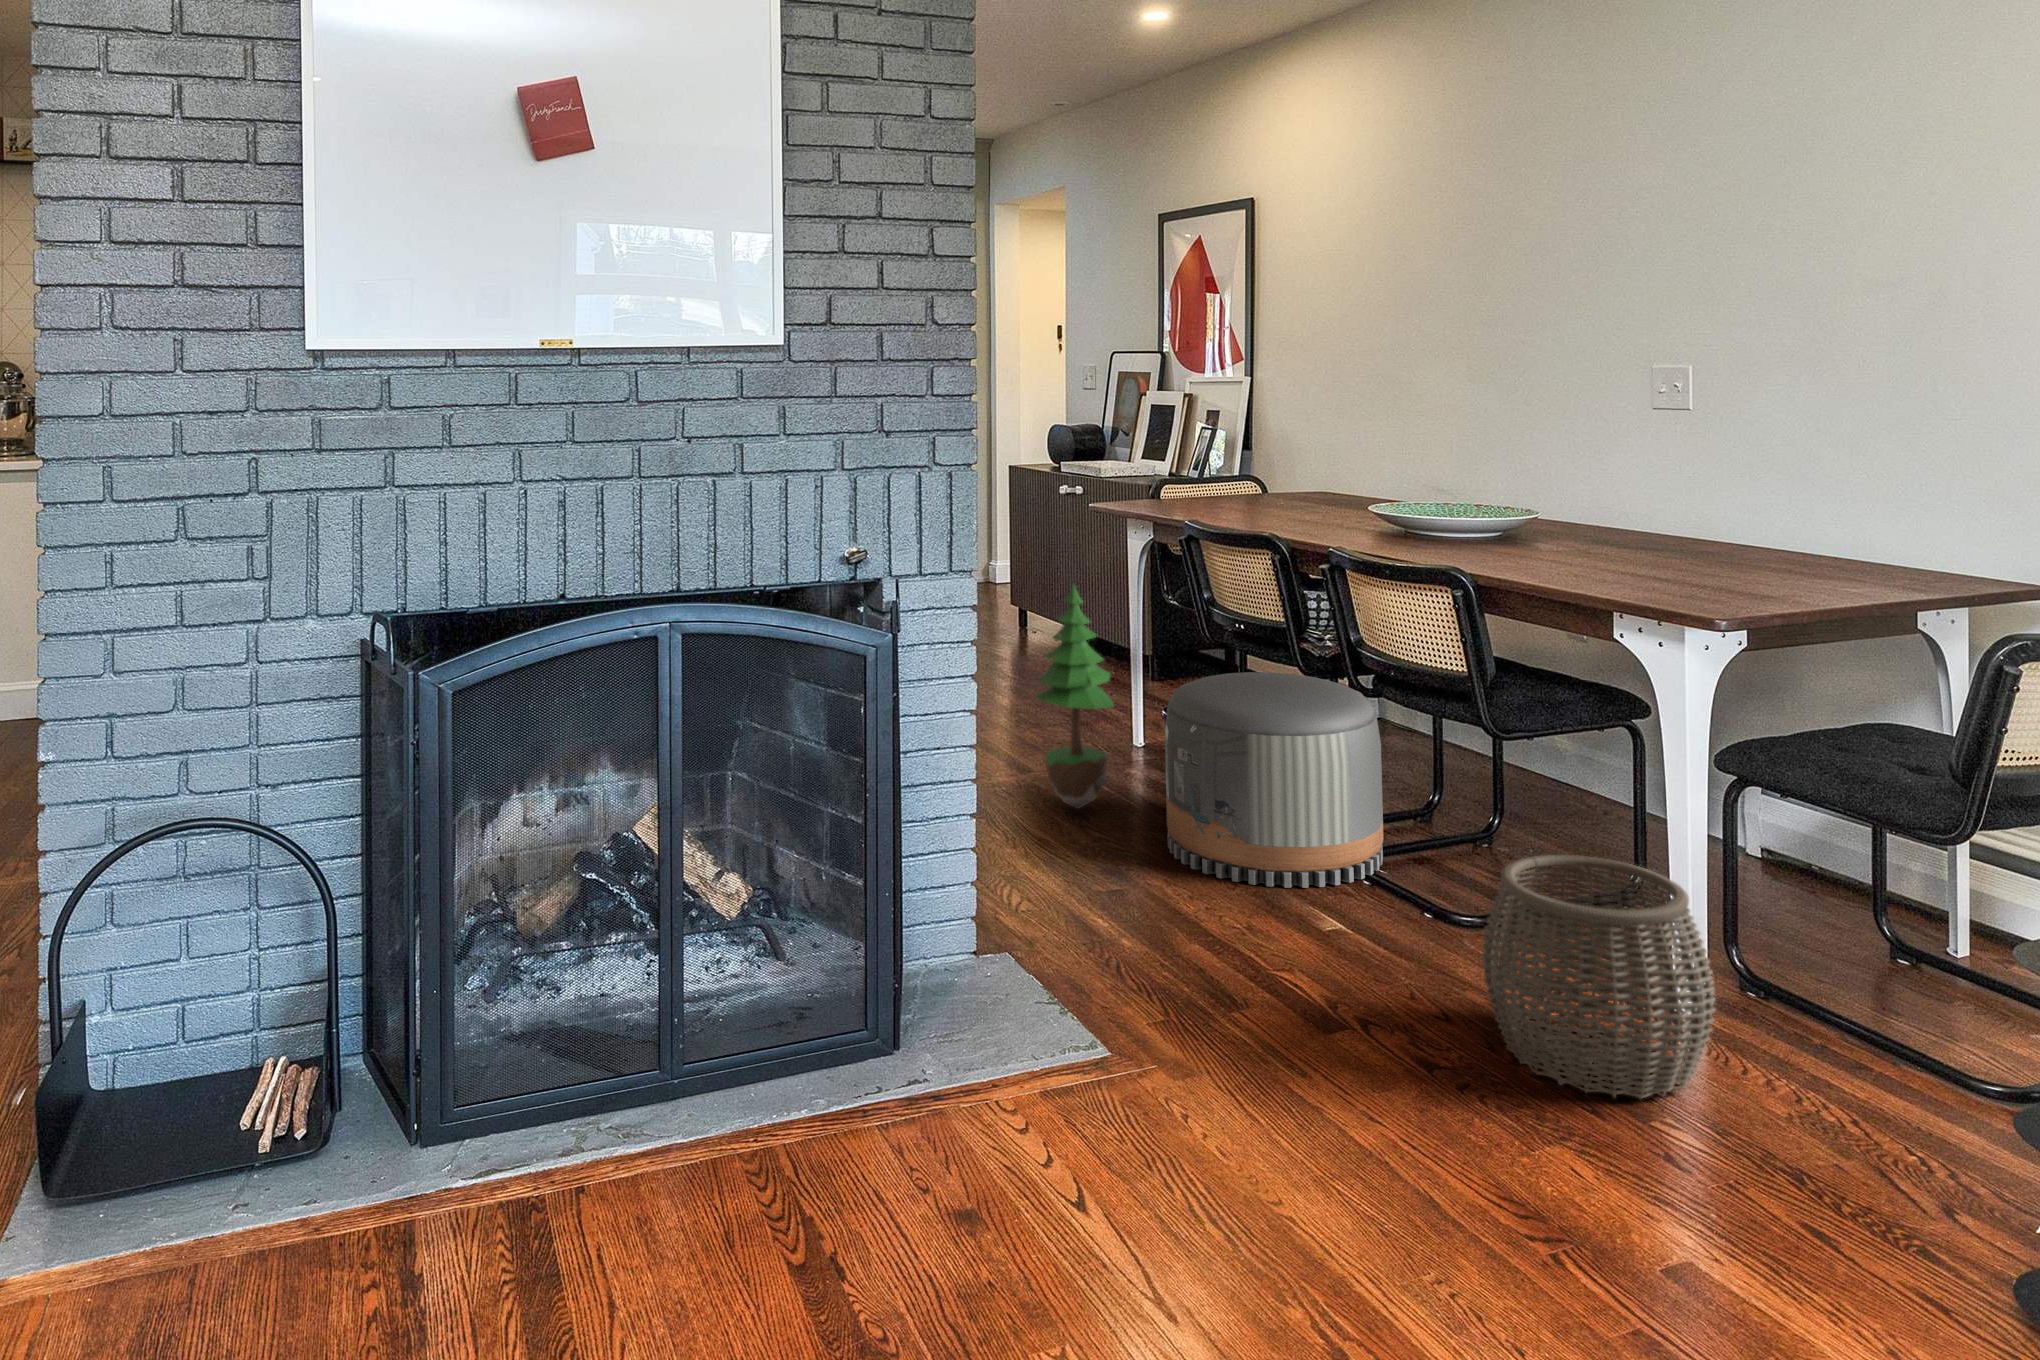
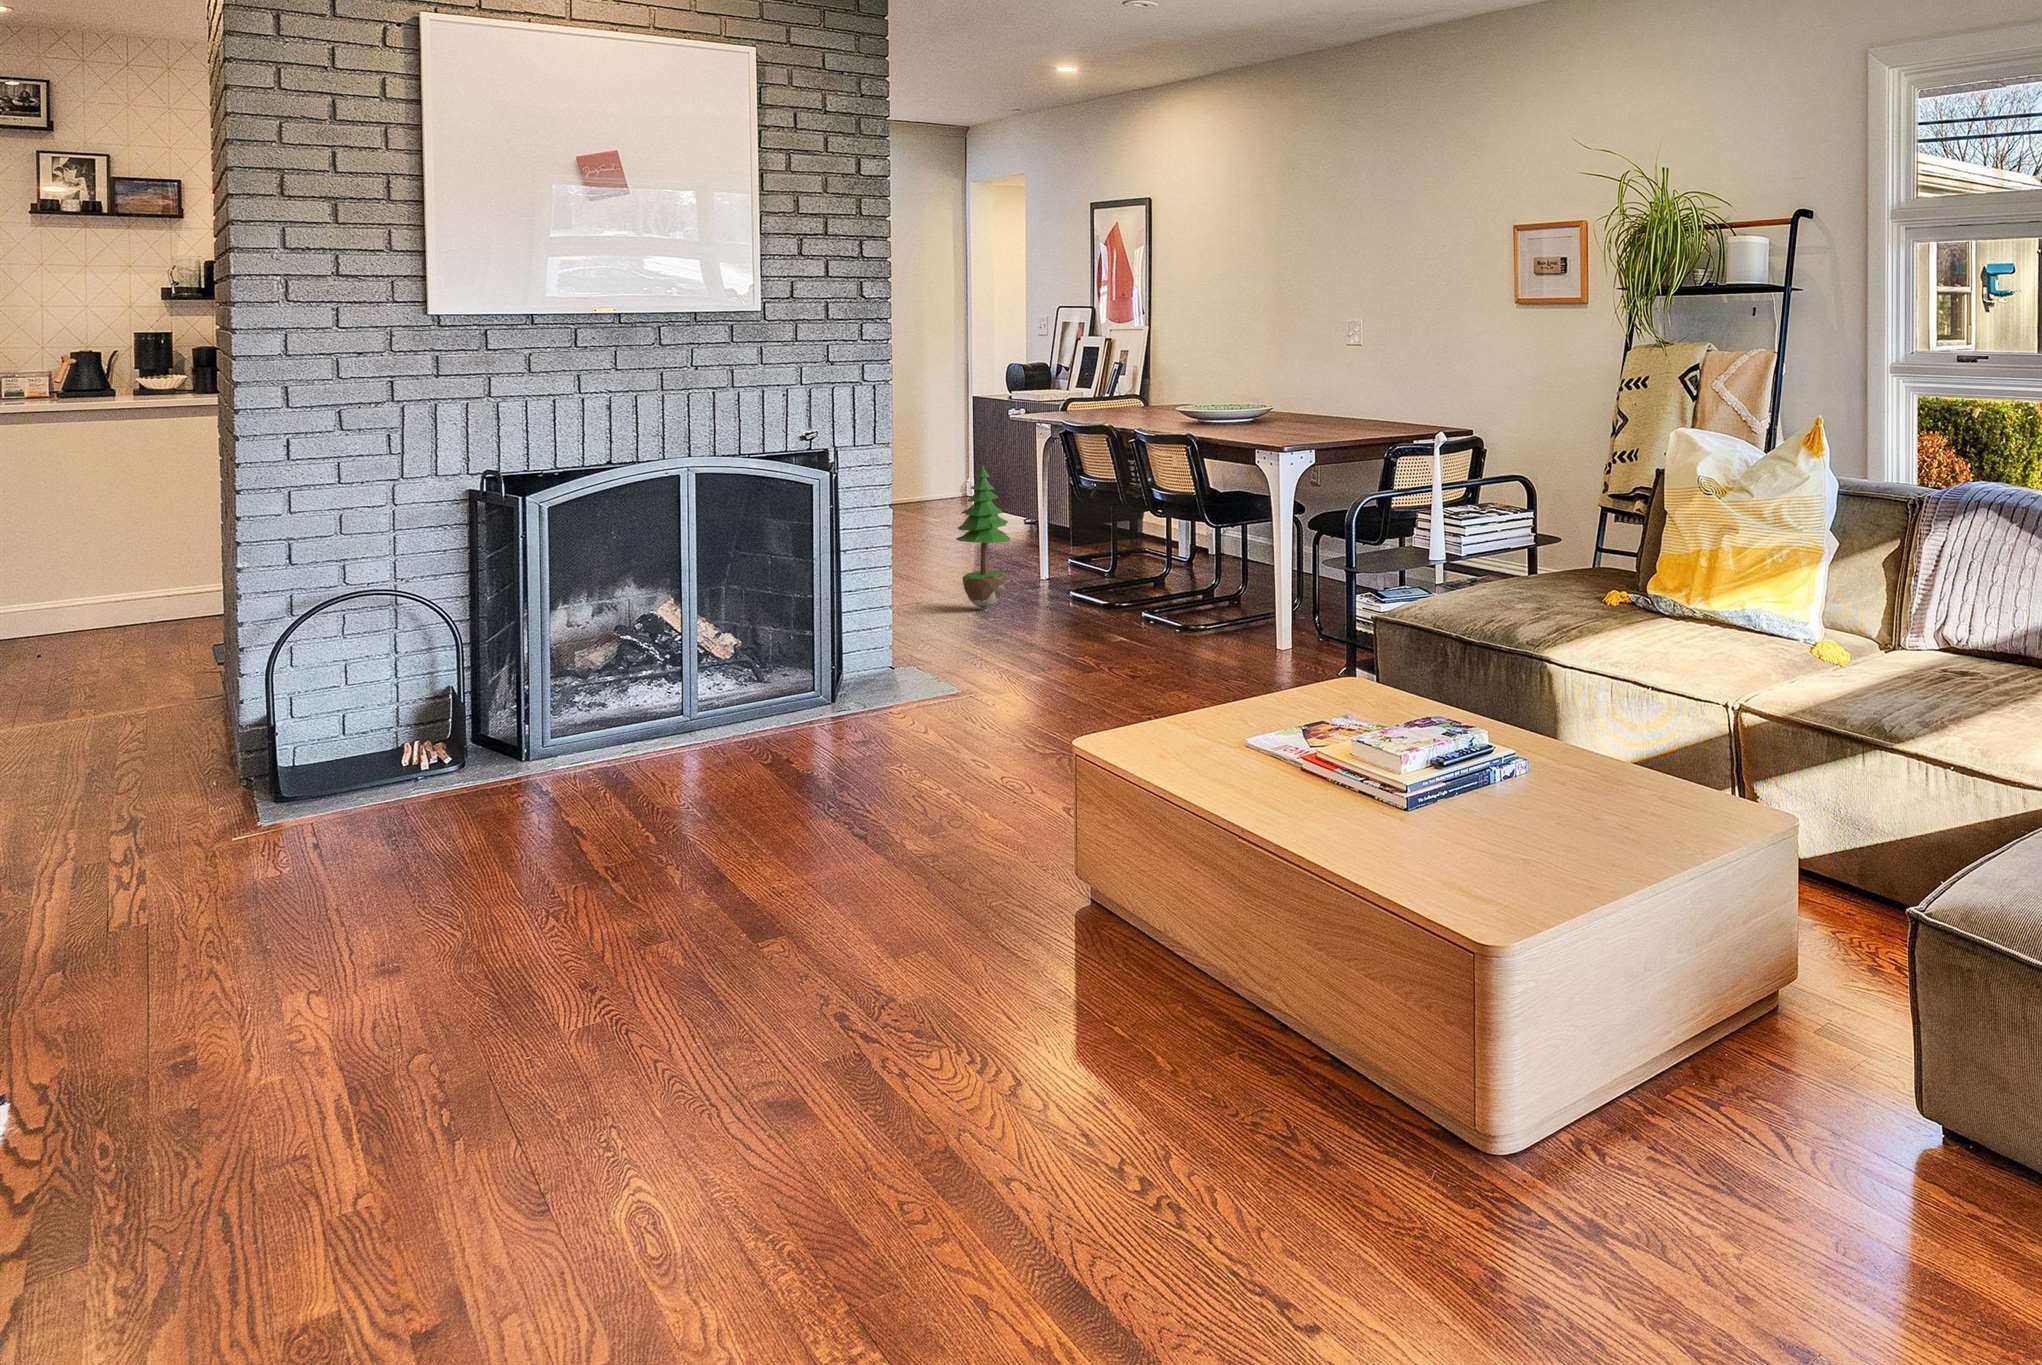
pouf: present [1165,672,1383,888] -> none [1035,513,1167,631]
woven basket: present [1482,855,1715,1099] -> none [1163,577,1268,681]

